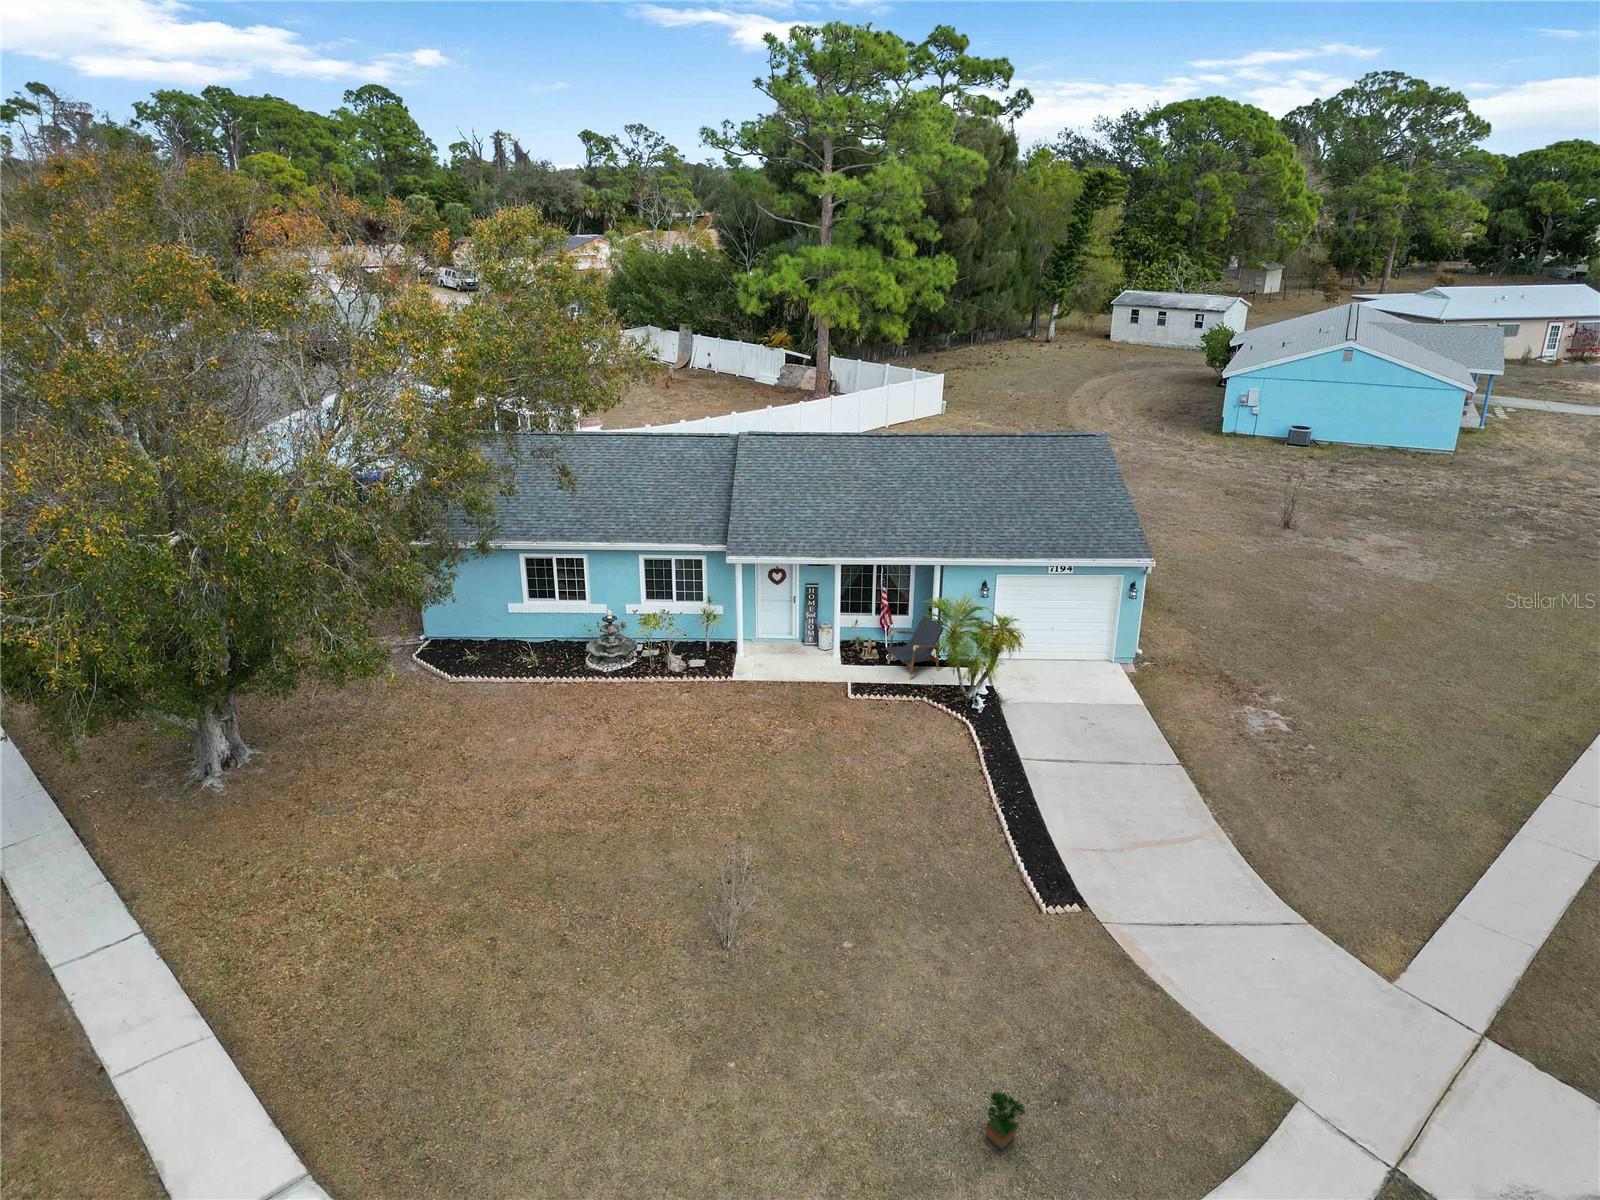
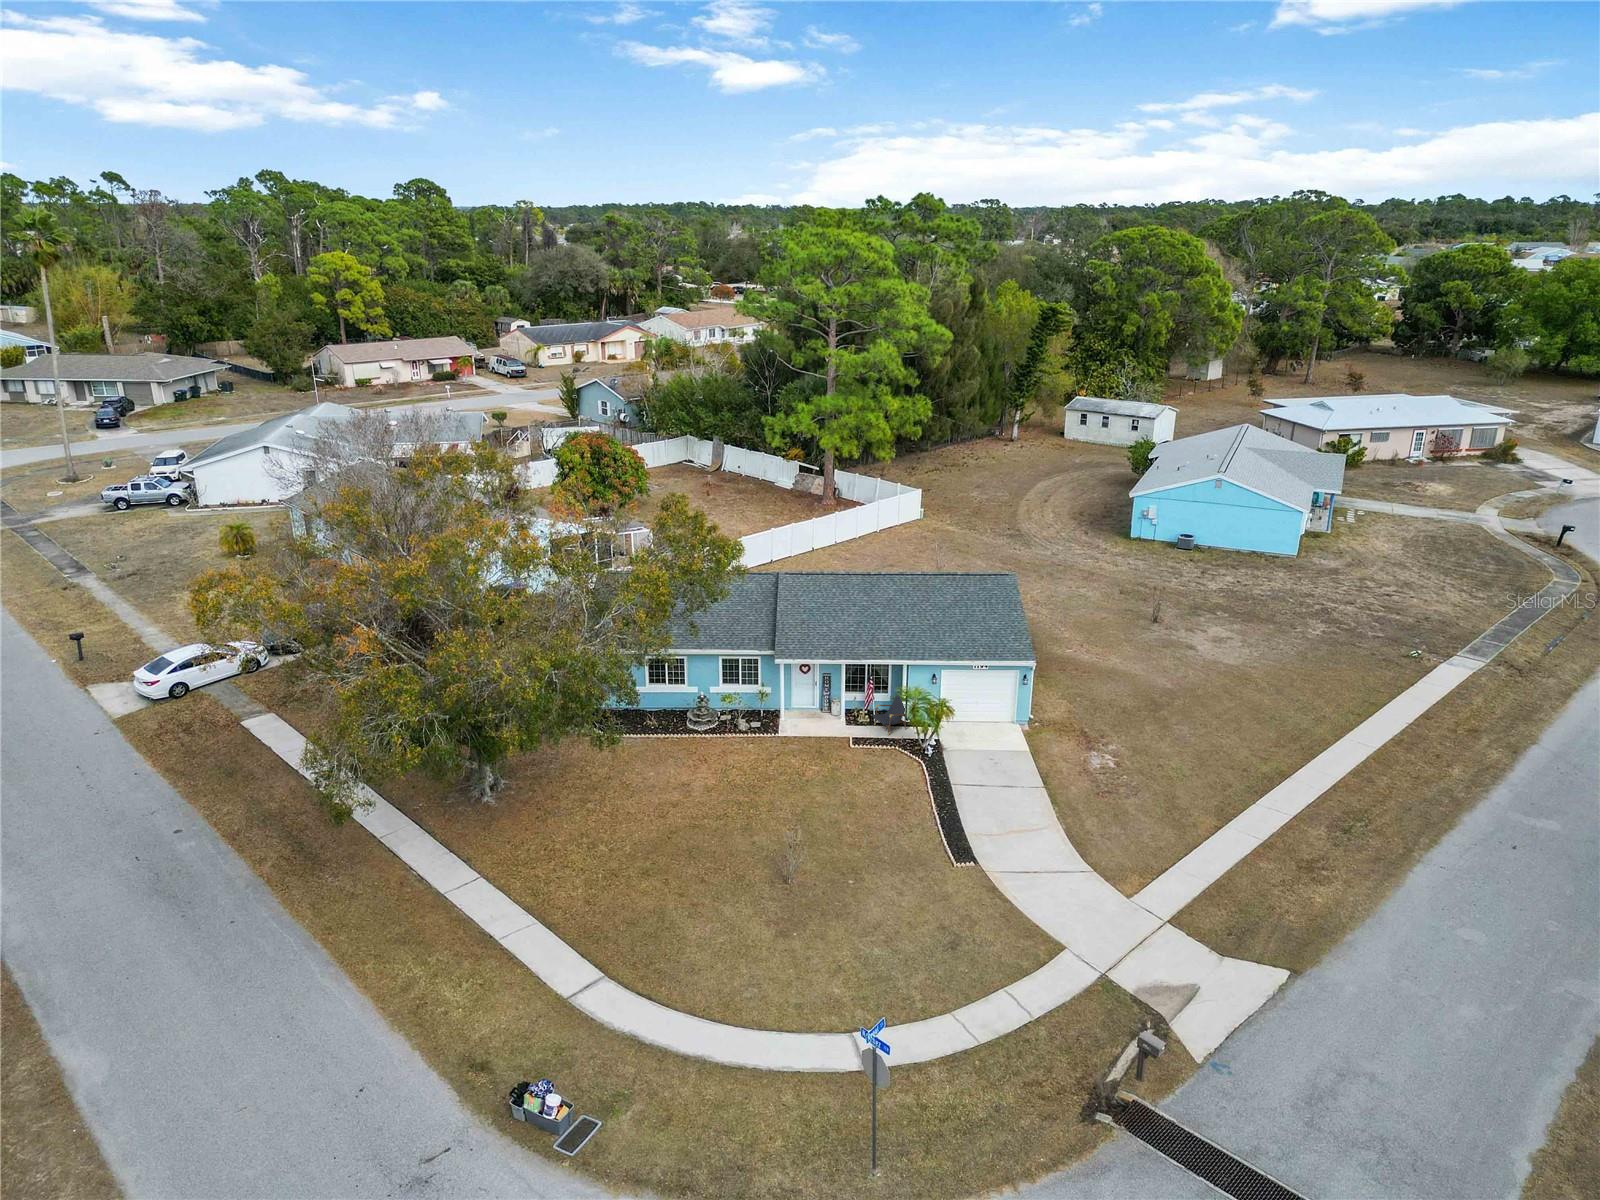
potted tree: present [984,1092,1025,1156] -> none [913,940,931,970]

